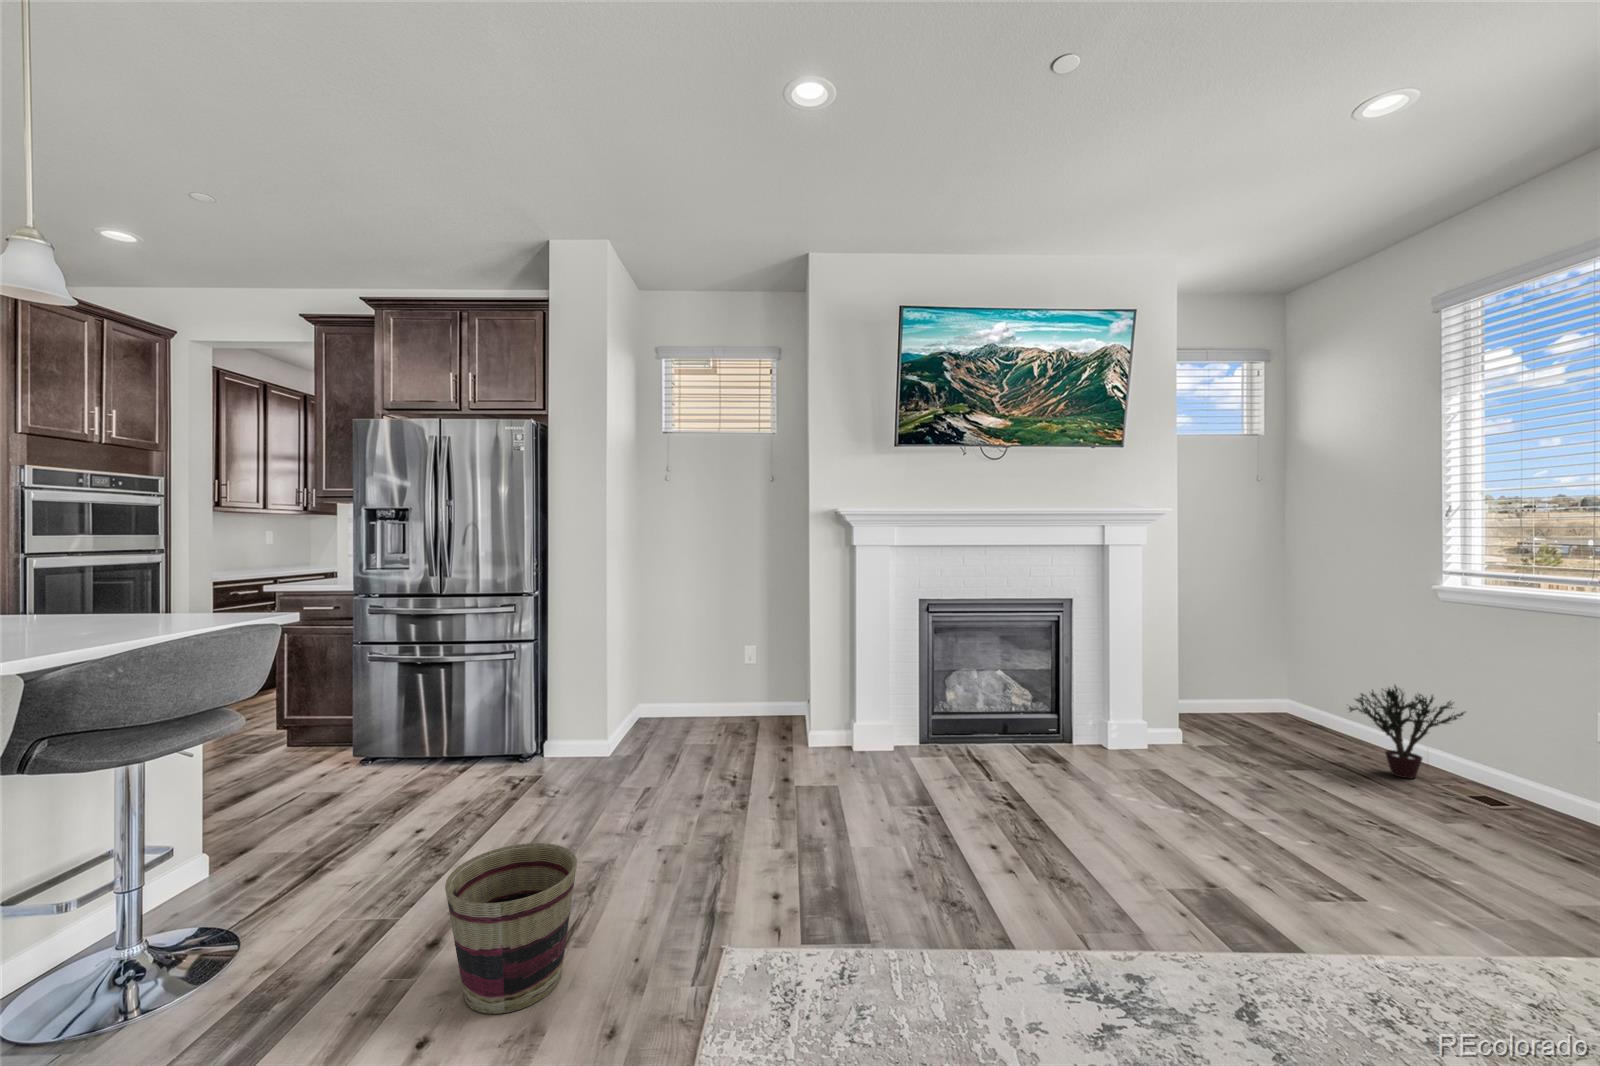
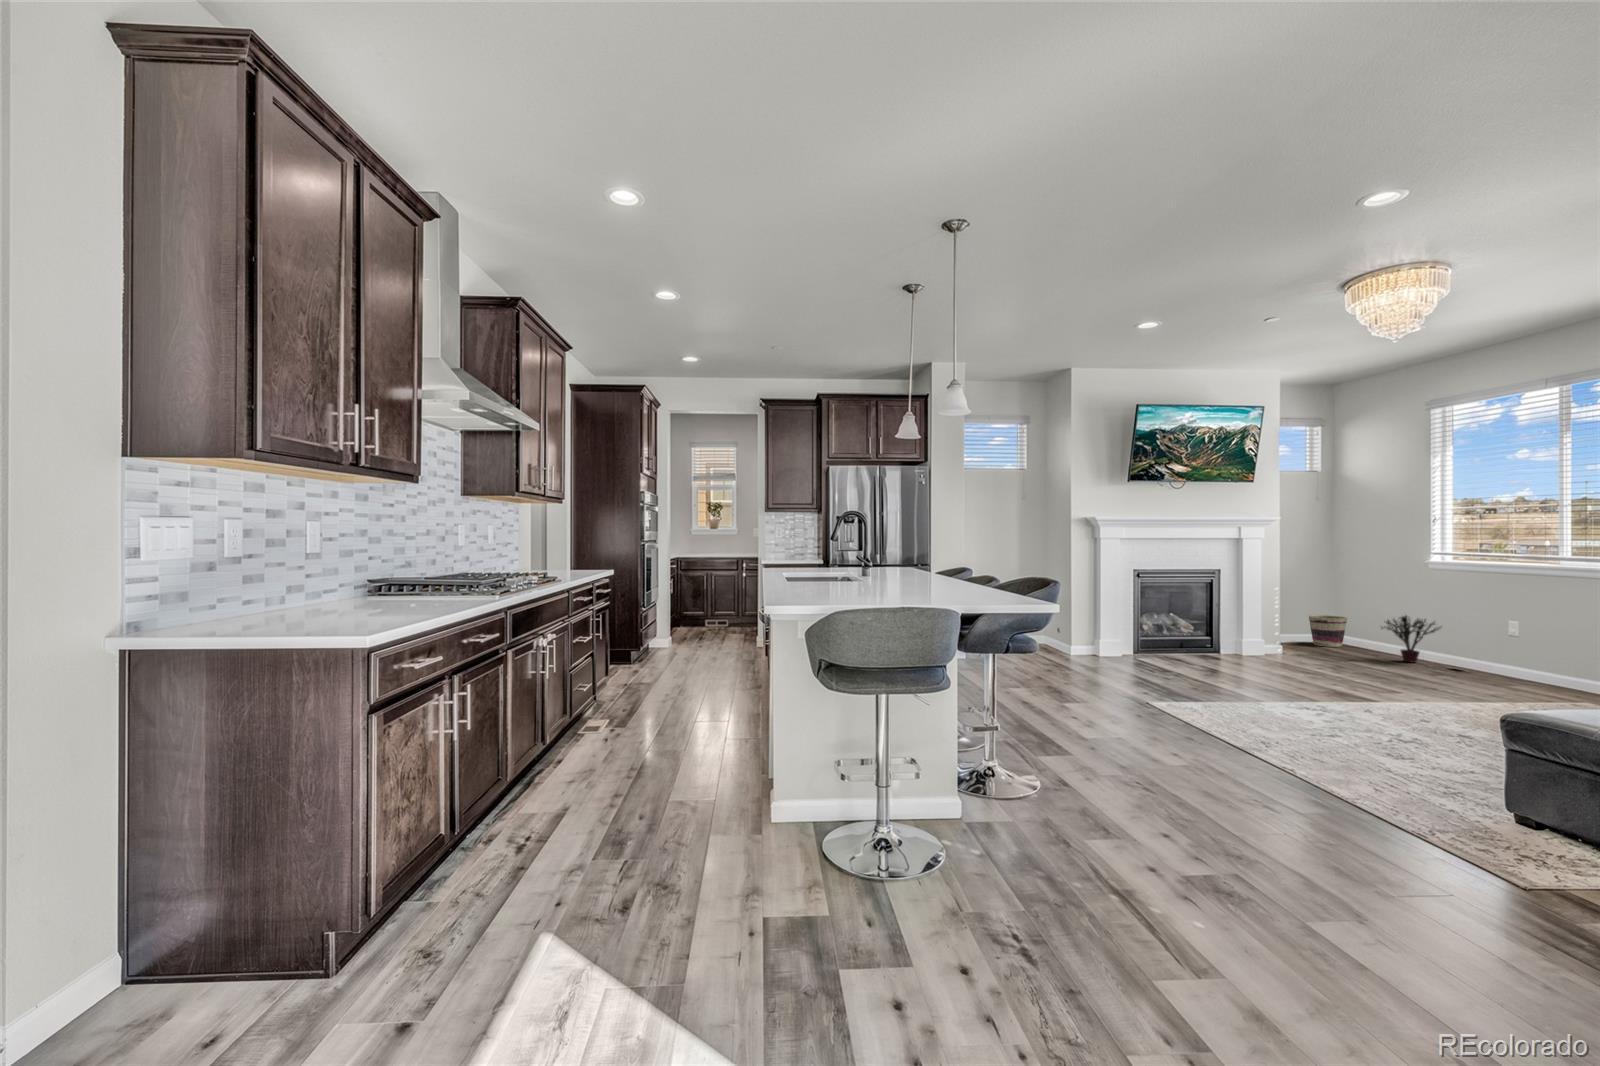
basket: present [445,843,577,1014] -> present [1309,615,1347,647]

